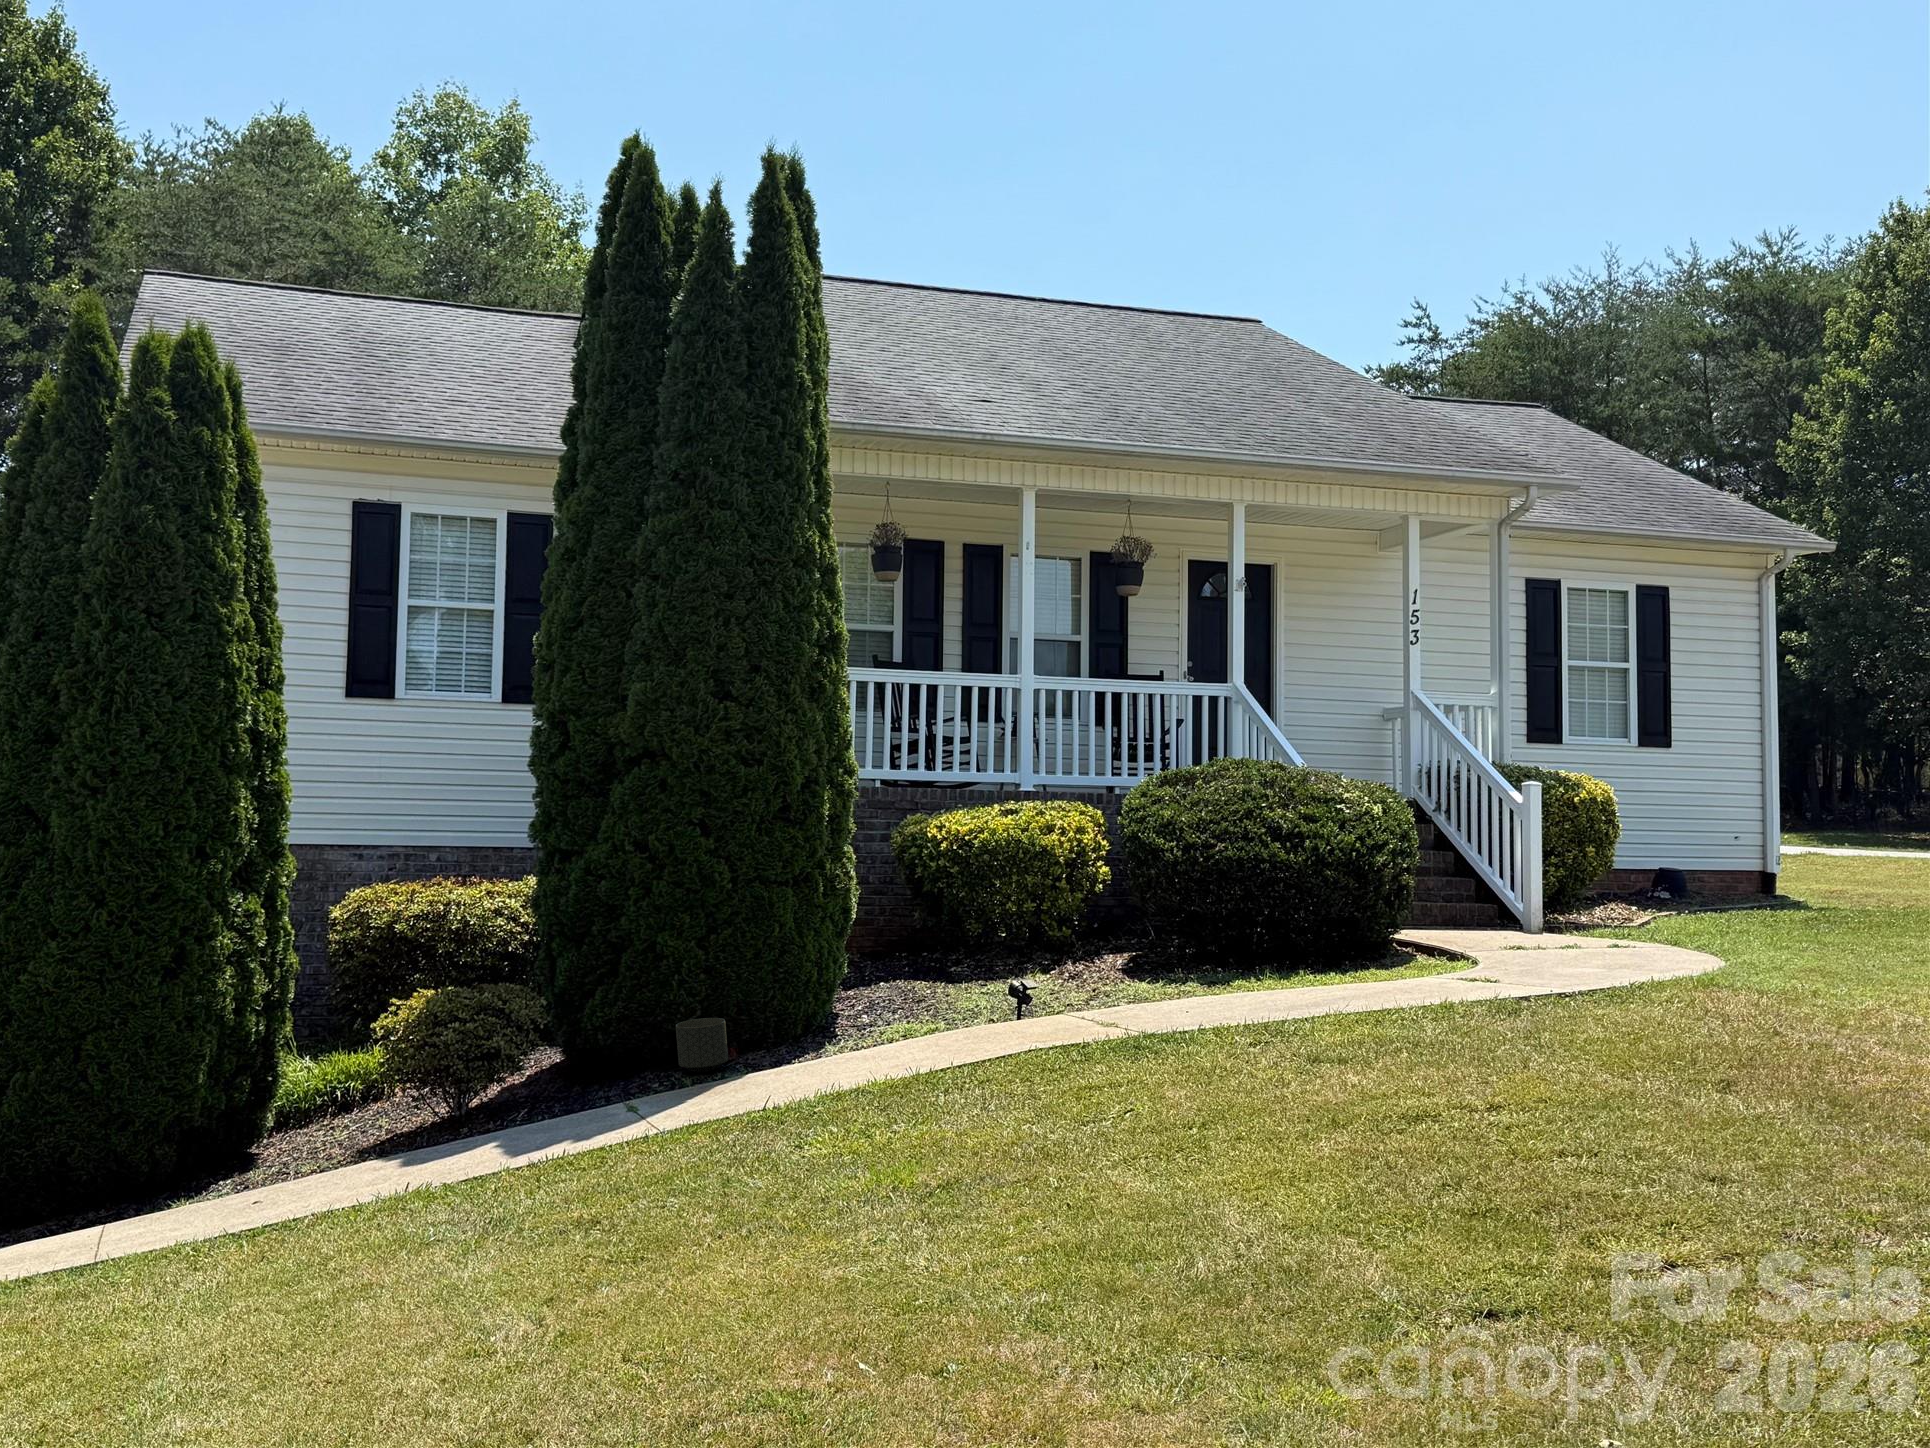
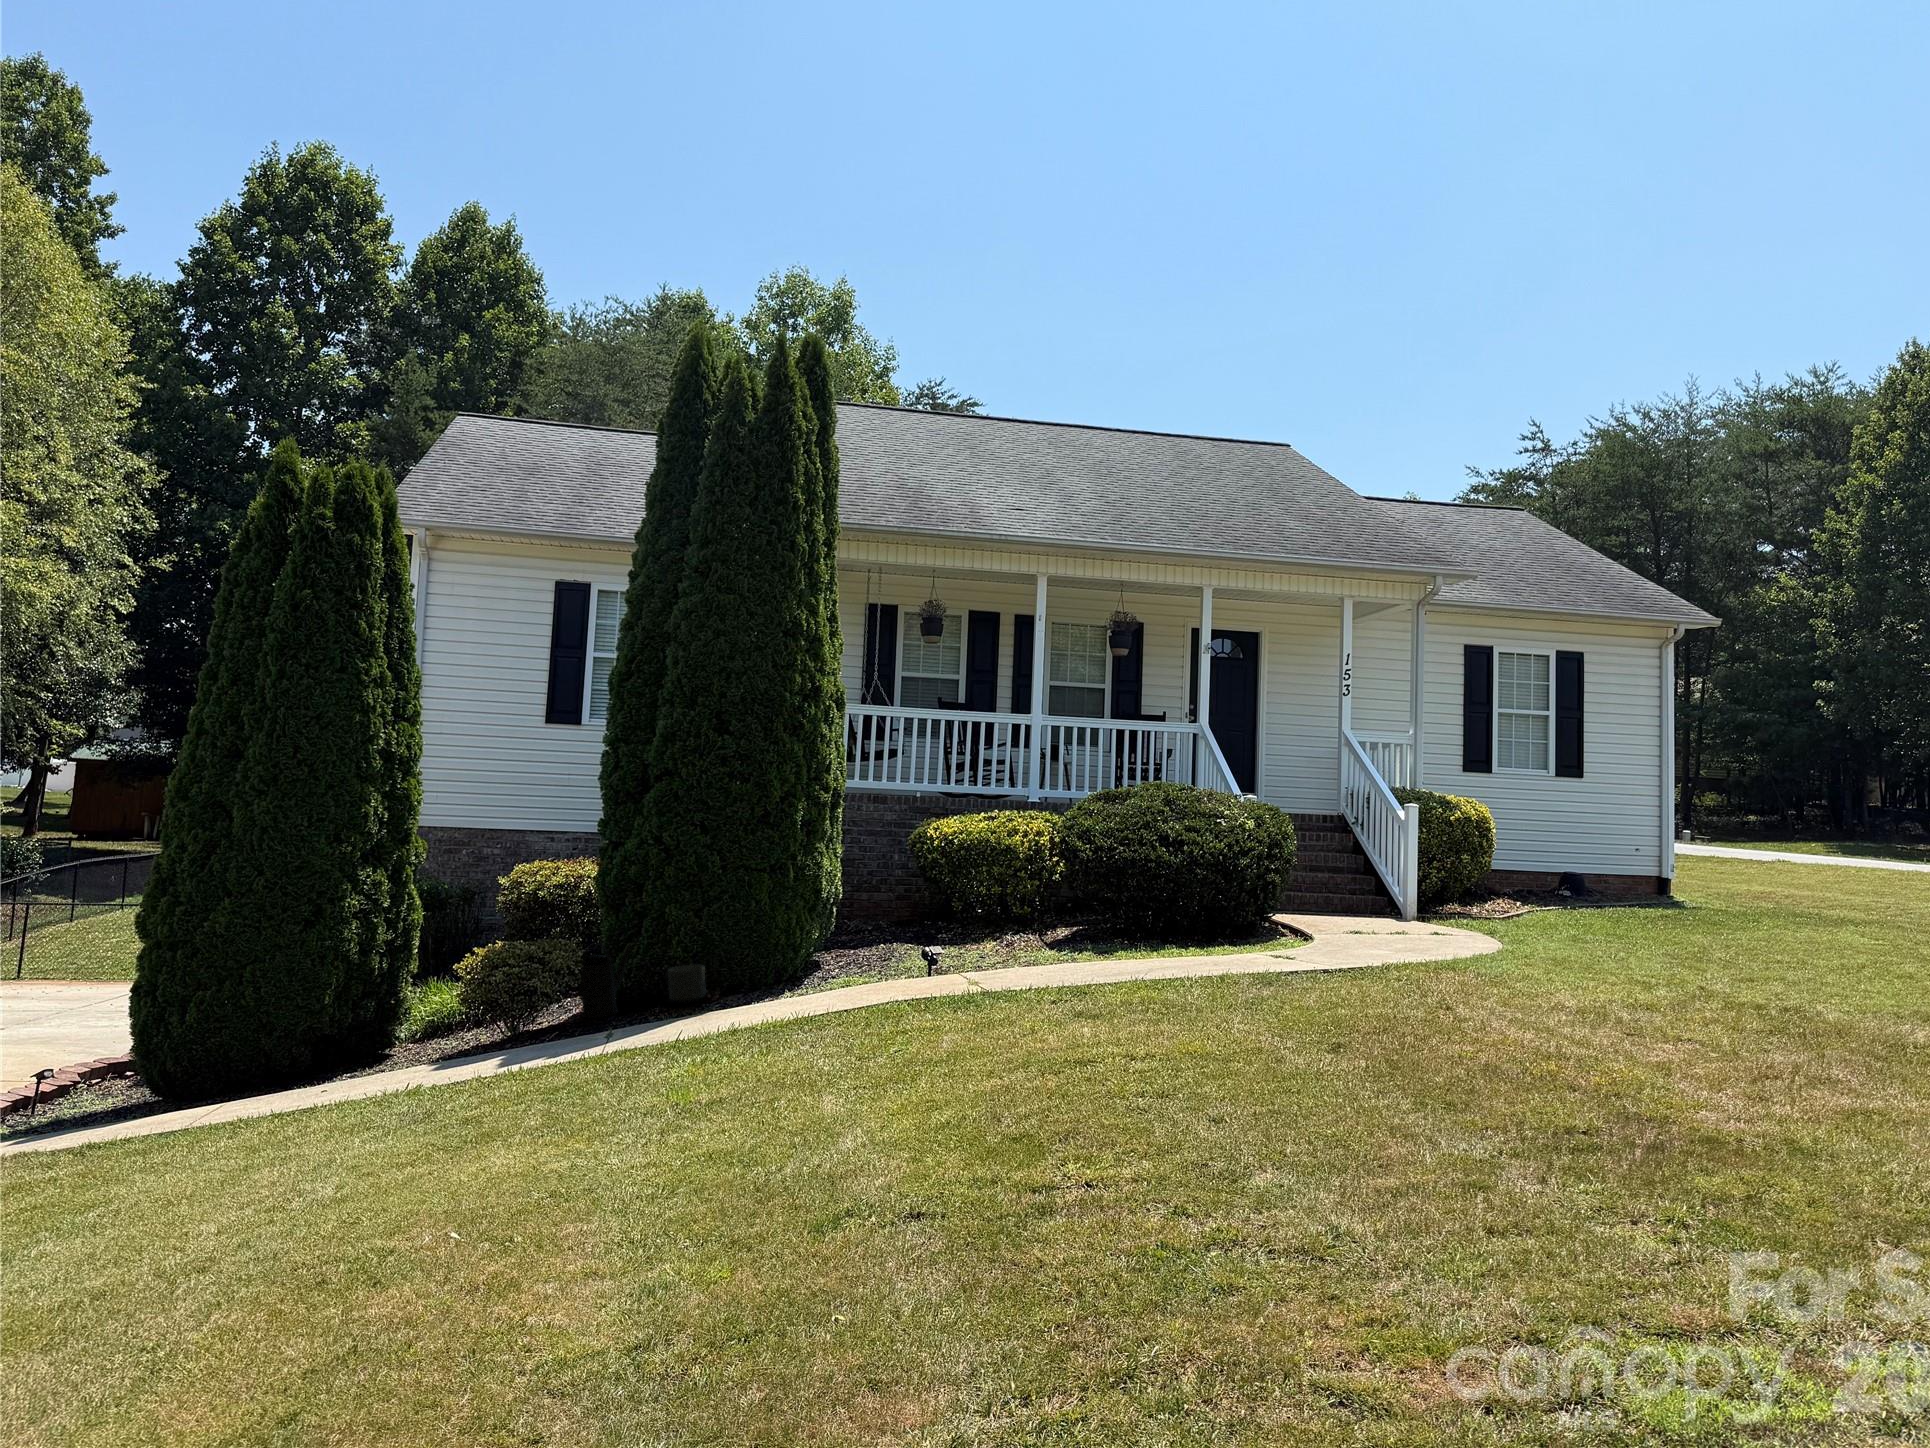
watering can: none [563,992,616,1098] -> present [579,943,631,1018]

